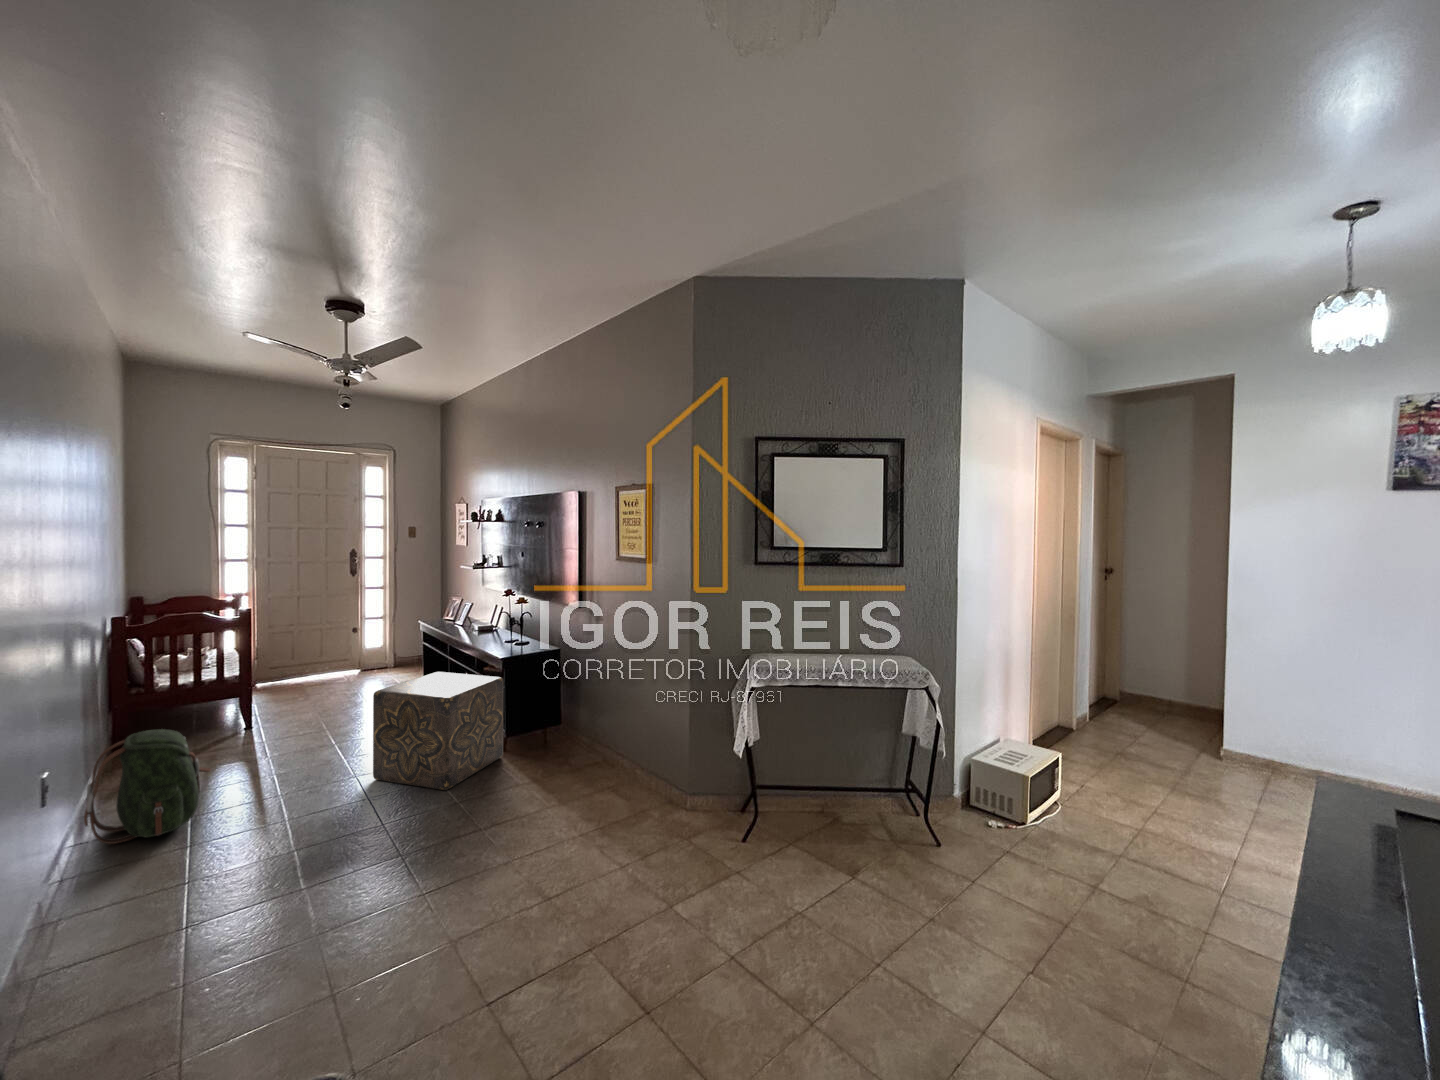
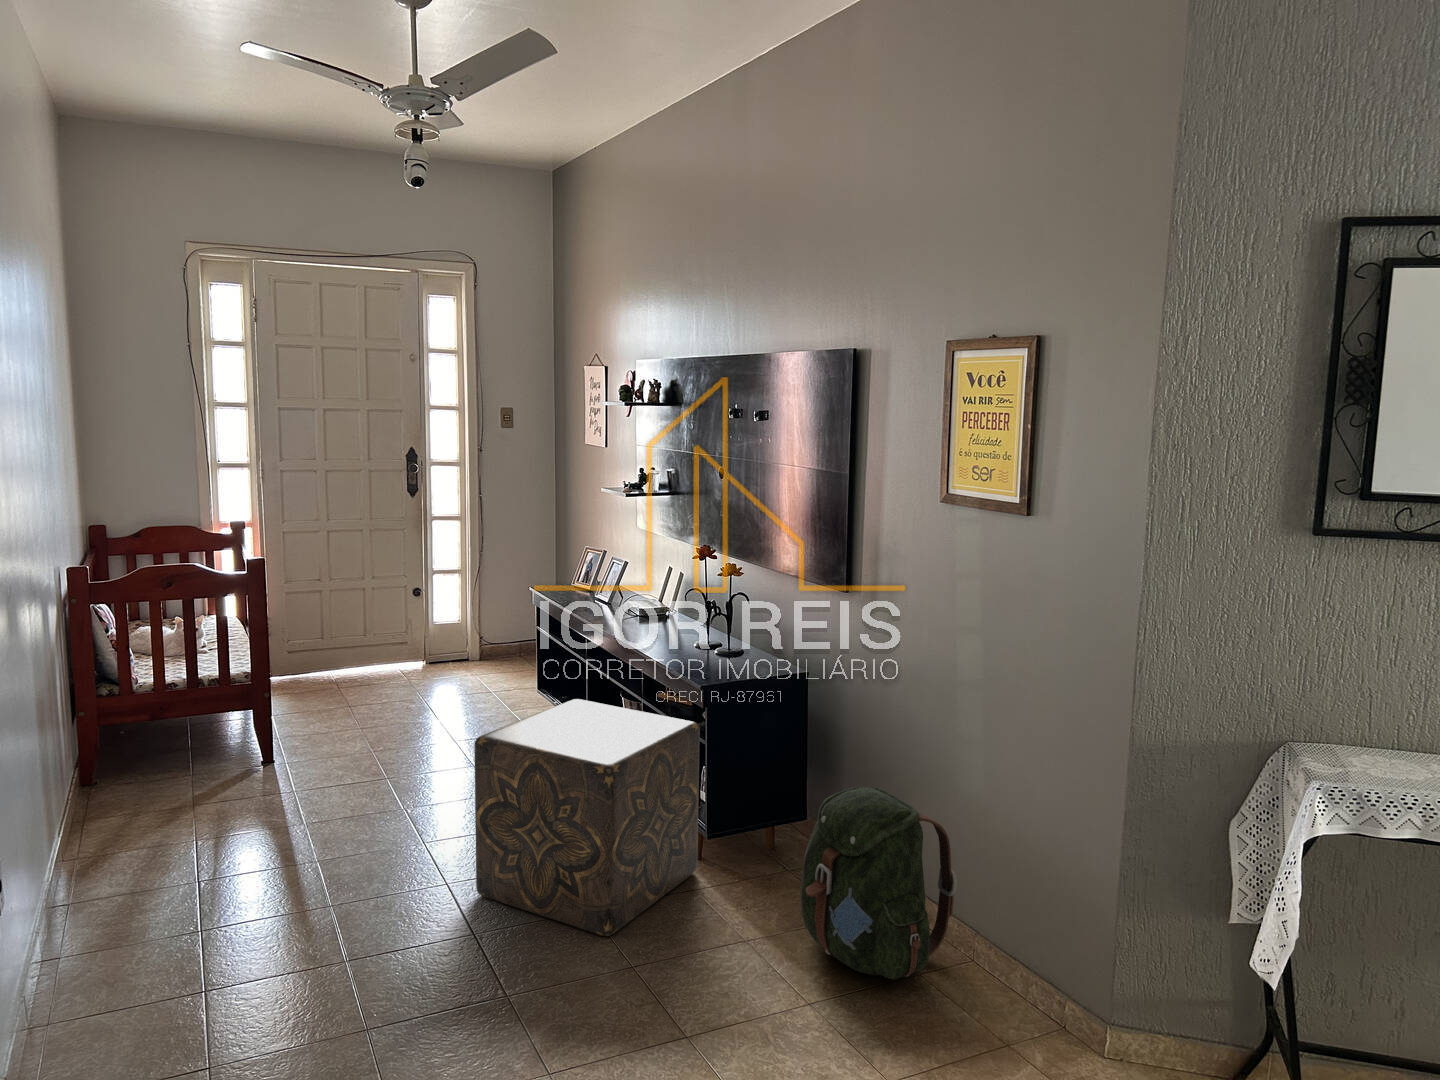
backpack: present [84,729,211,844] -> present [801,787,957,979]

